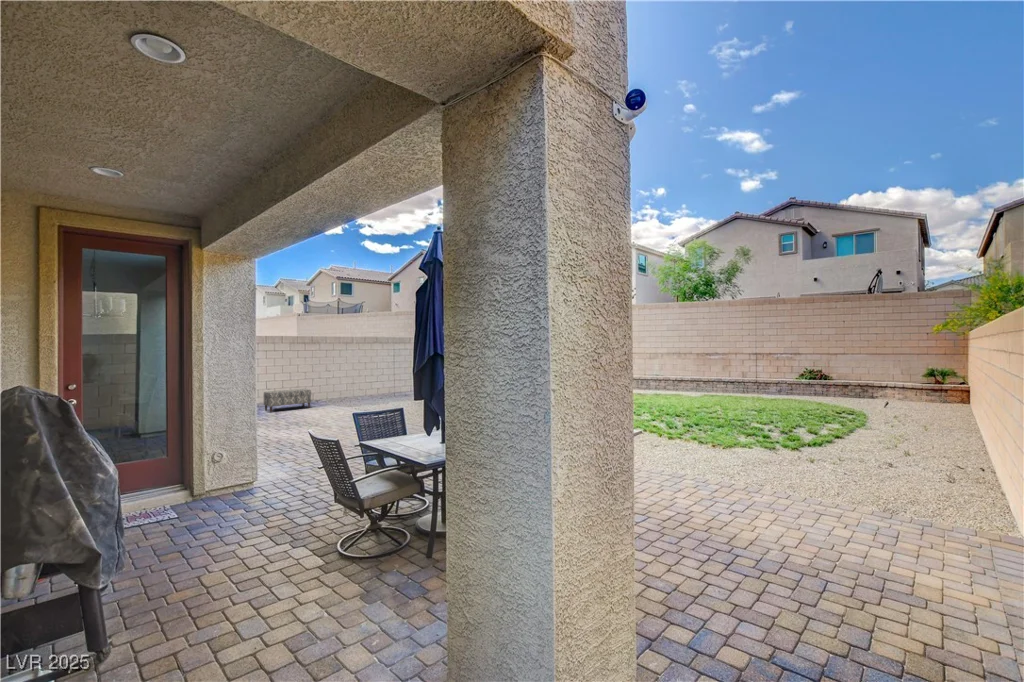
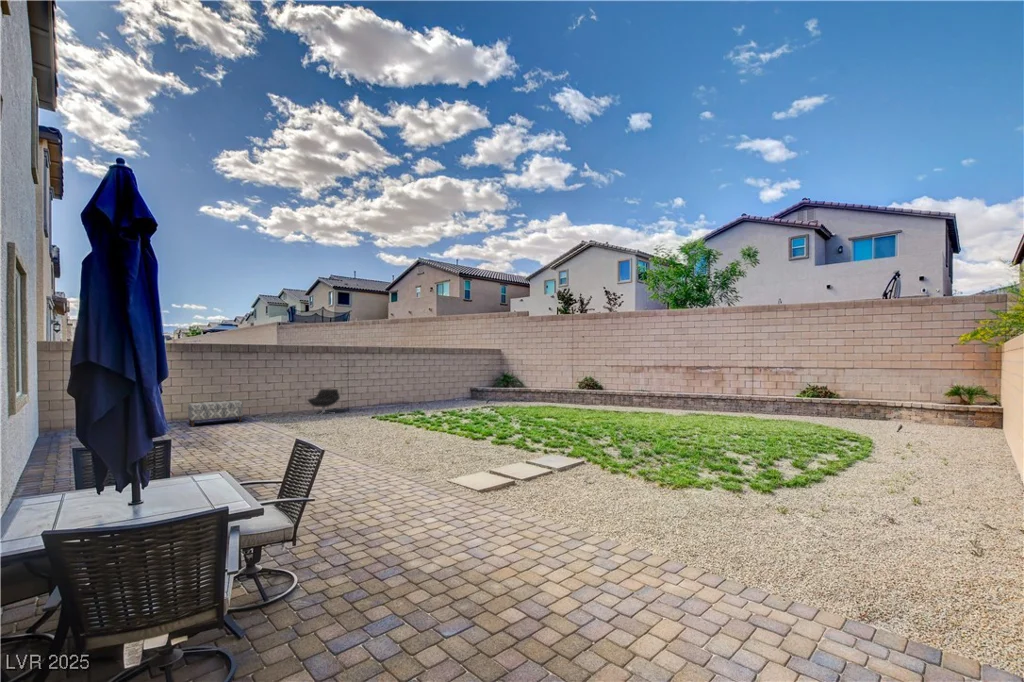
lounge chair: none [362,378,389,401] -> present [308,389,340,413]

